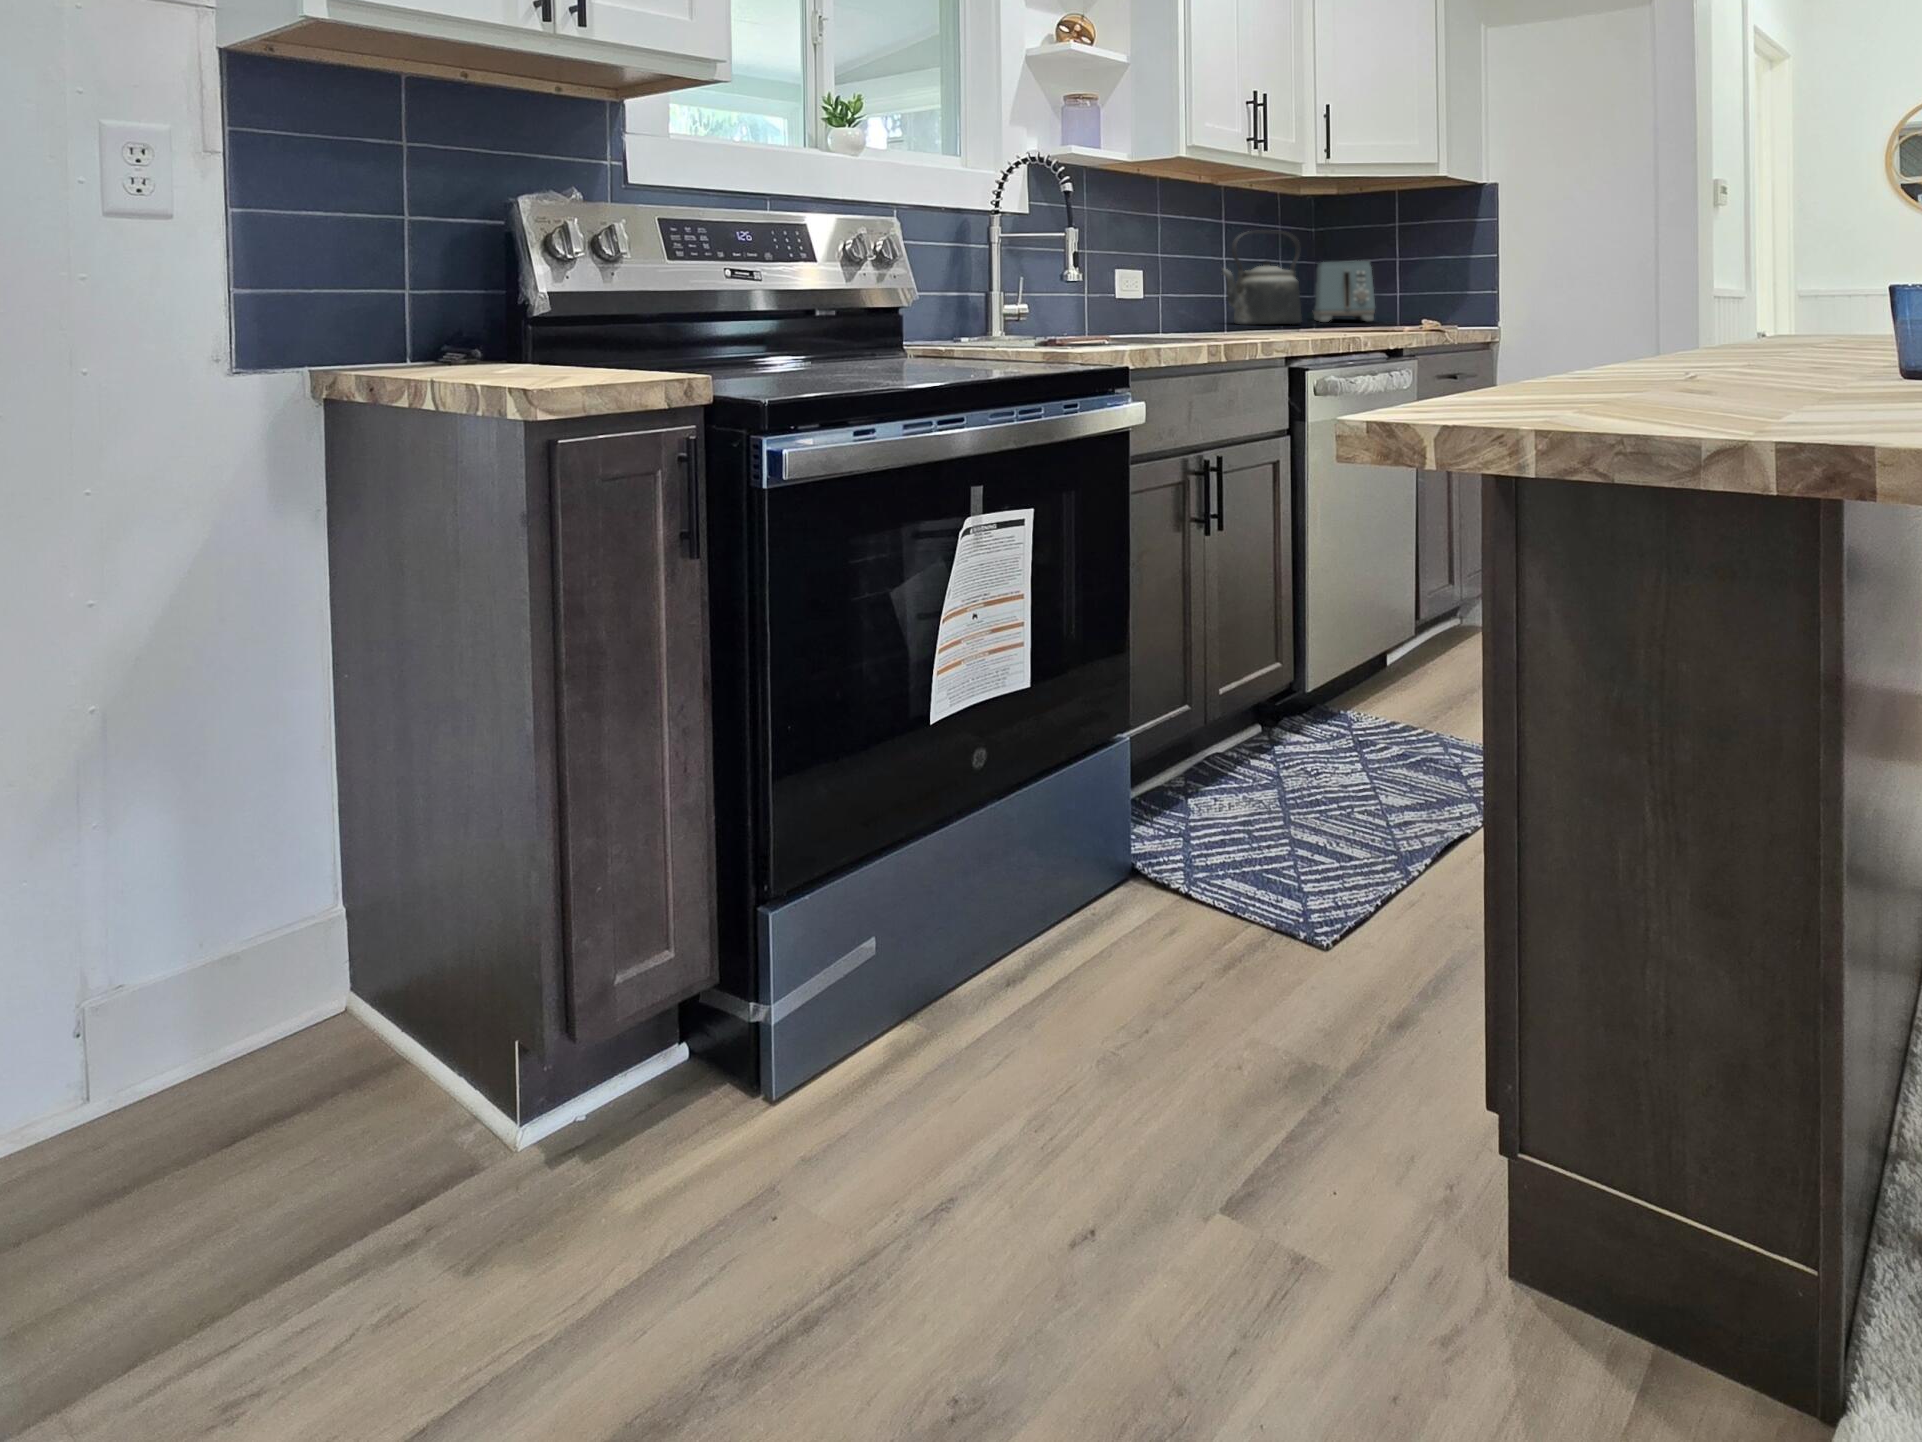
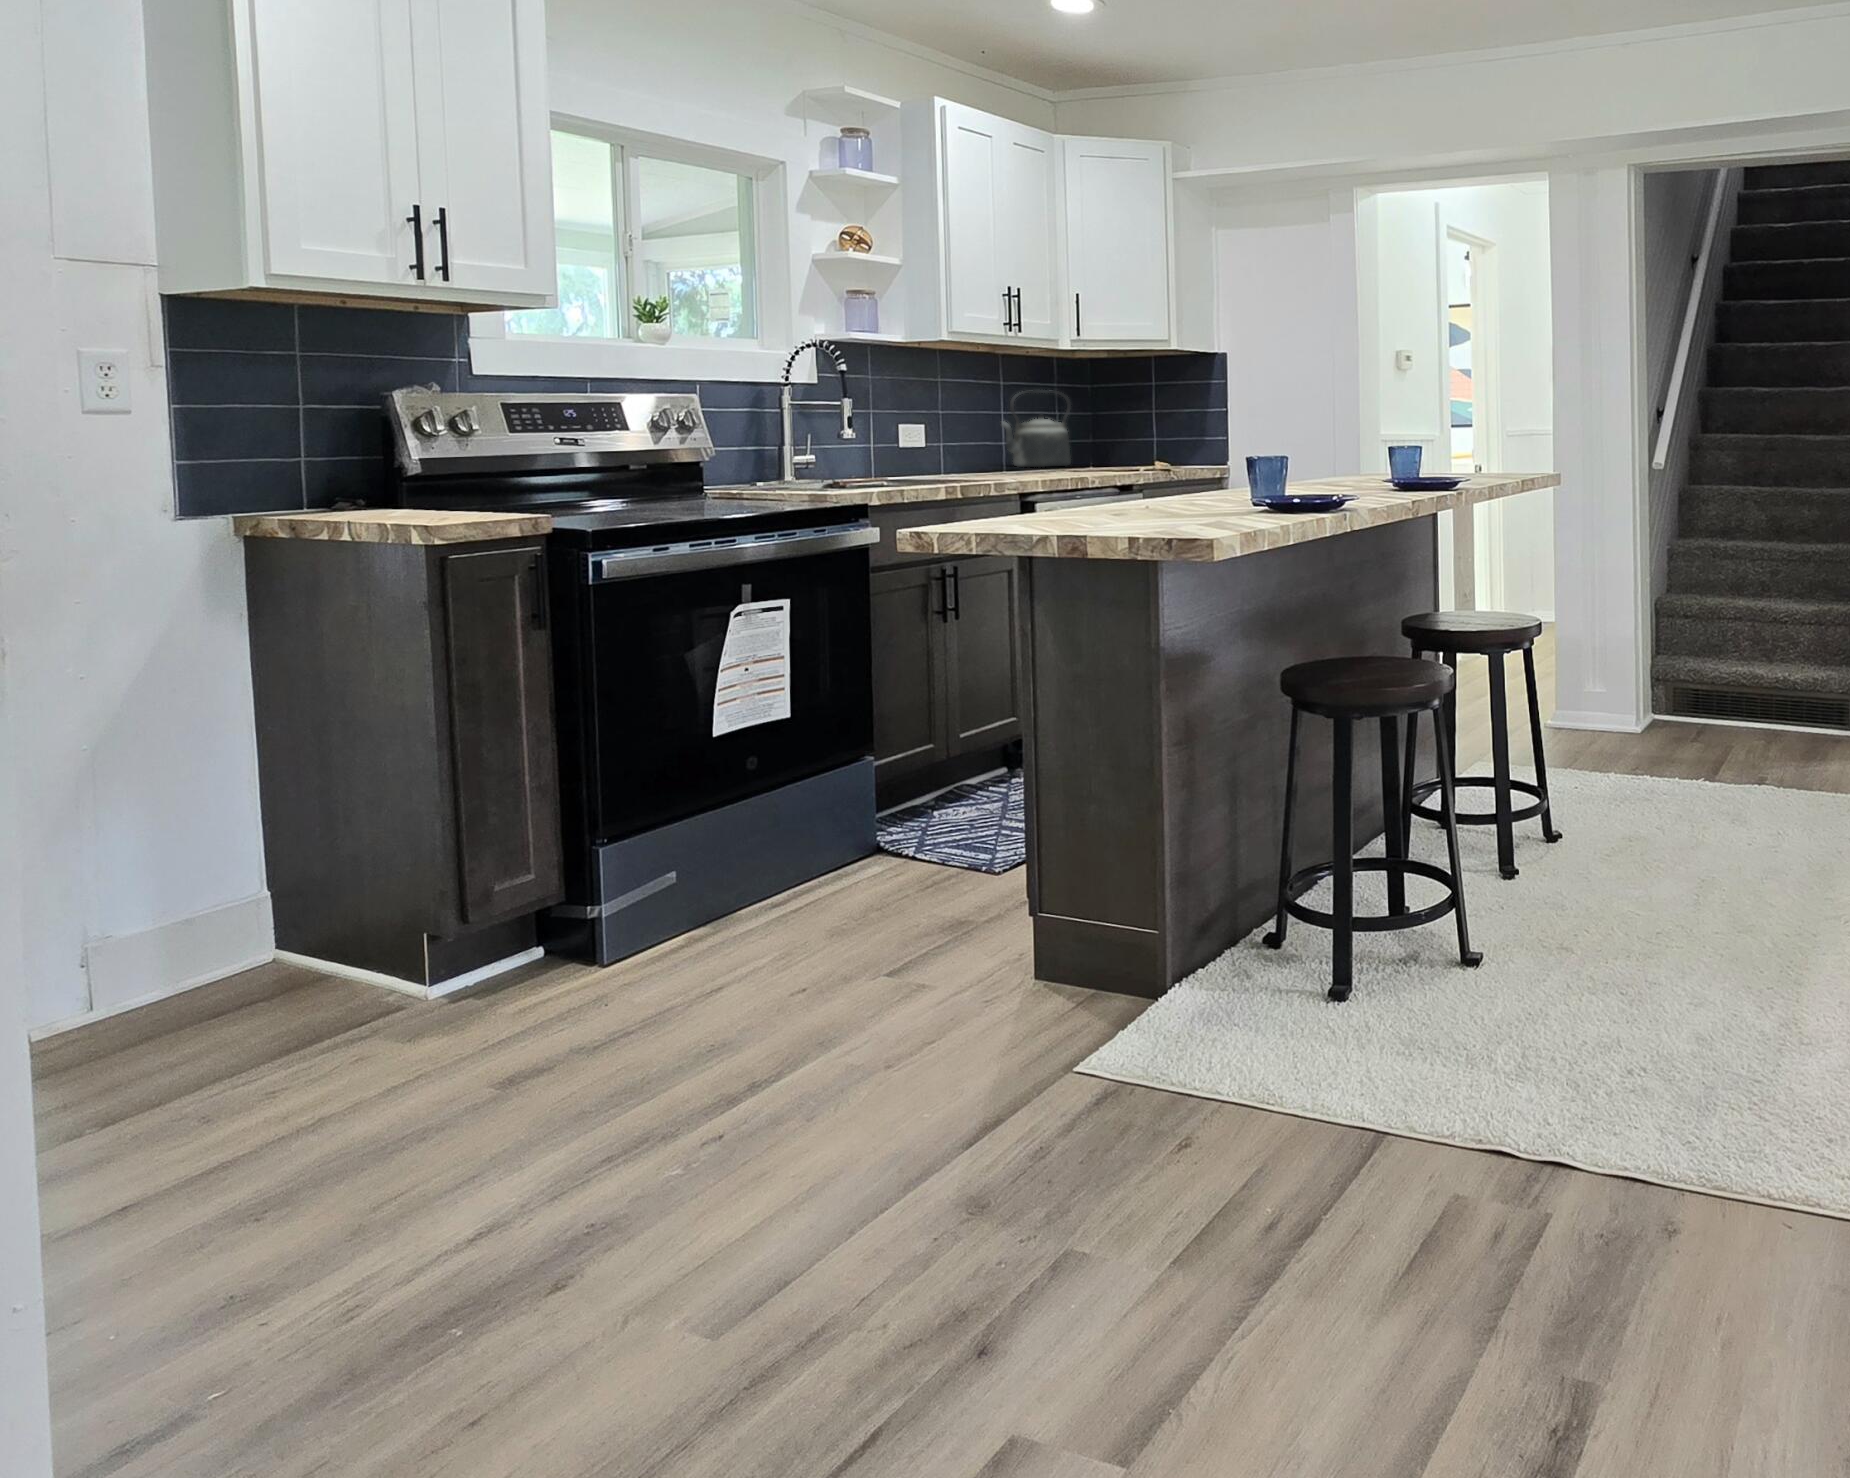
toaster: present [1313,261,1375,322] -> none [1092,414,1139,464]

